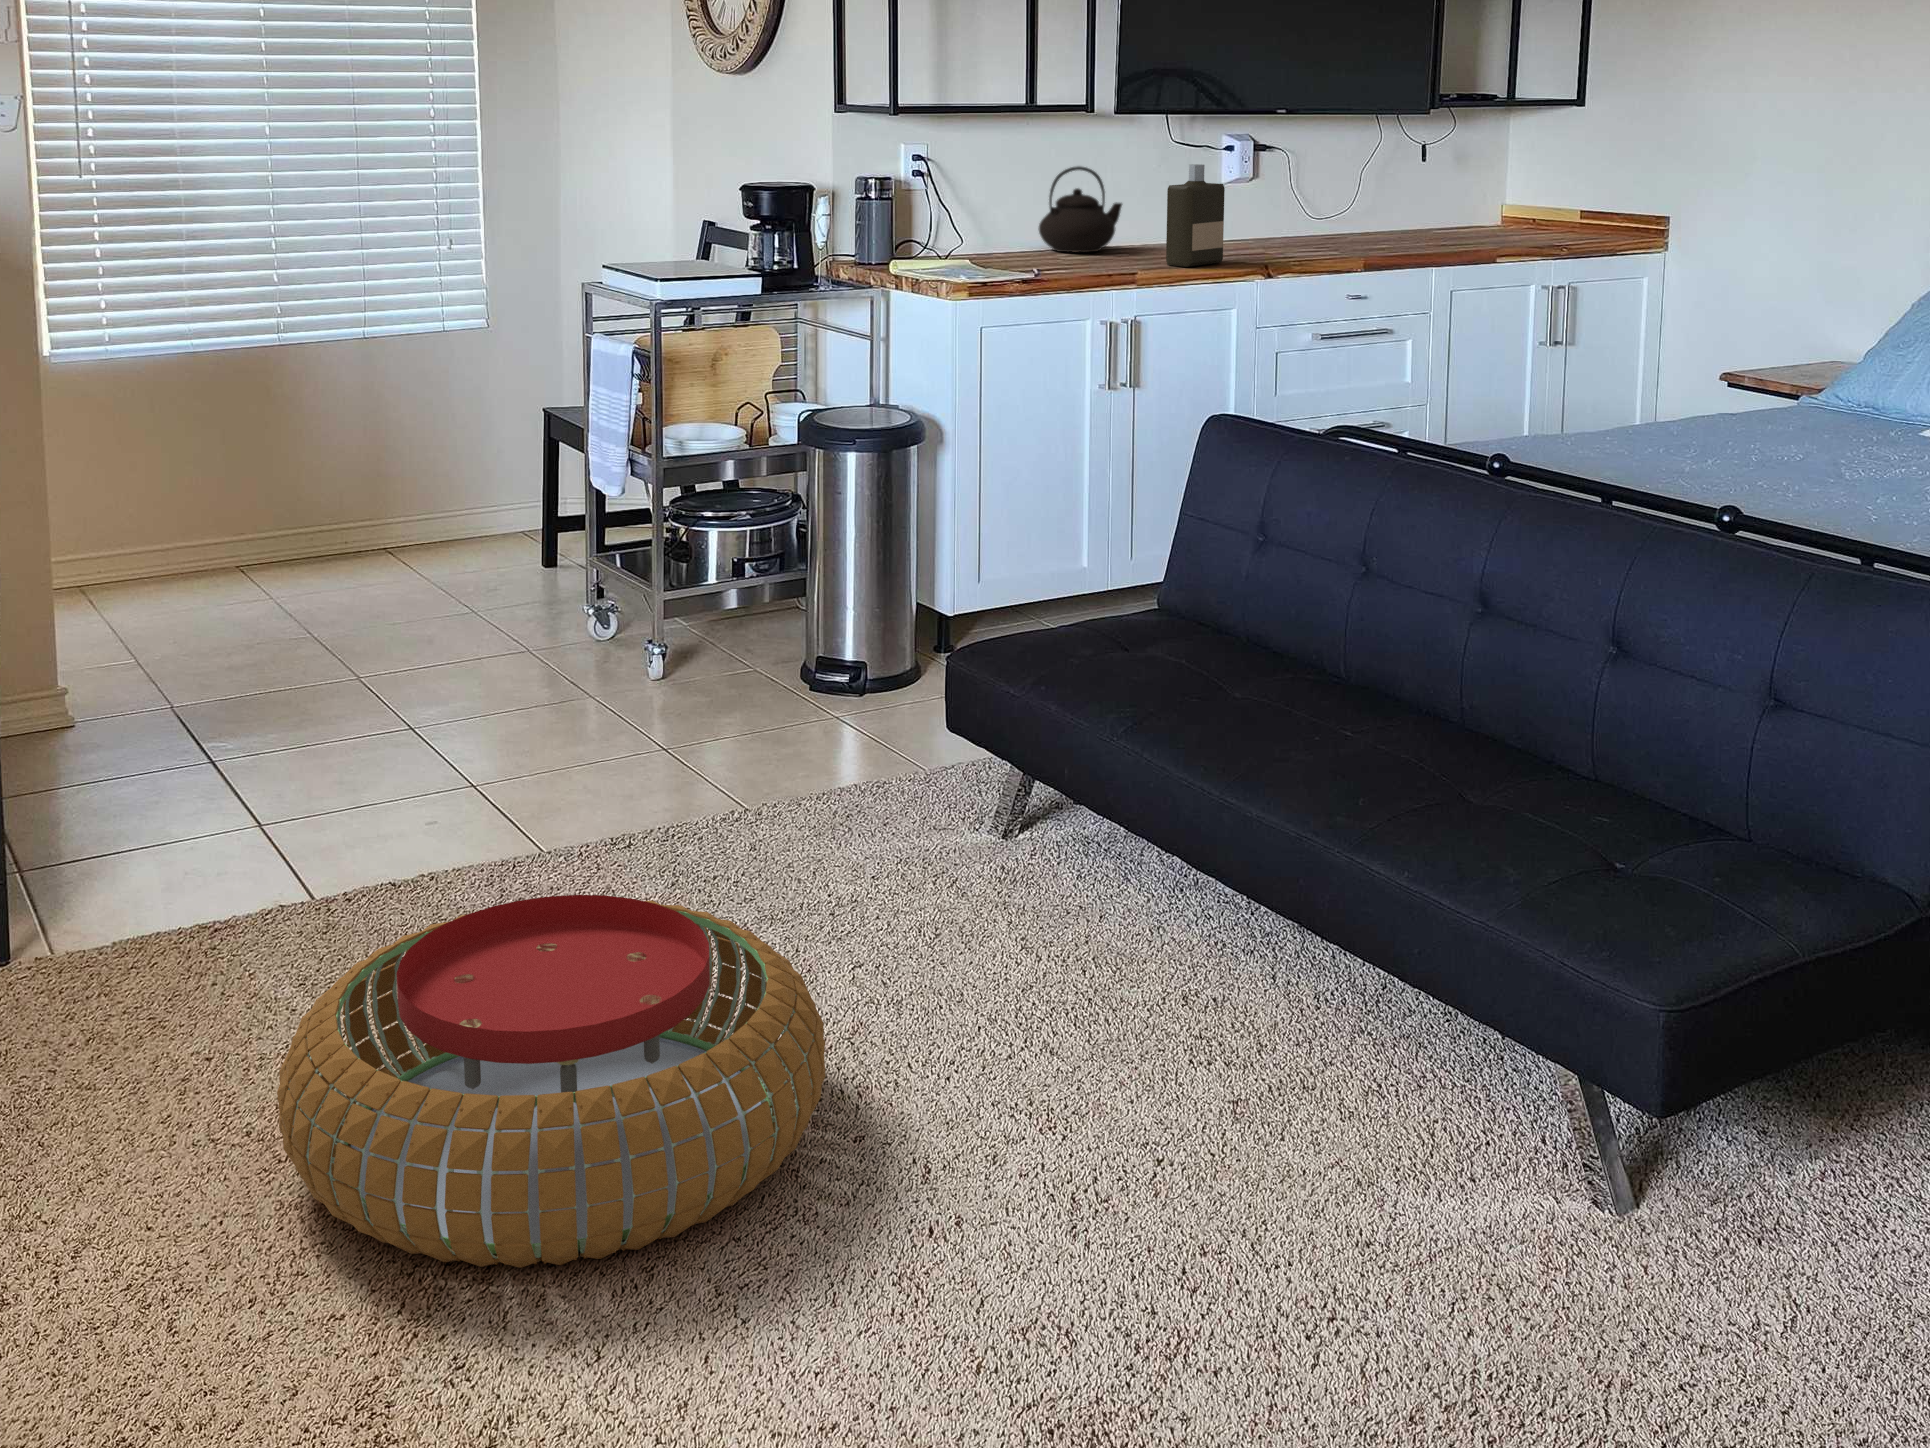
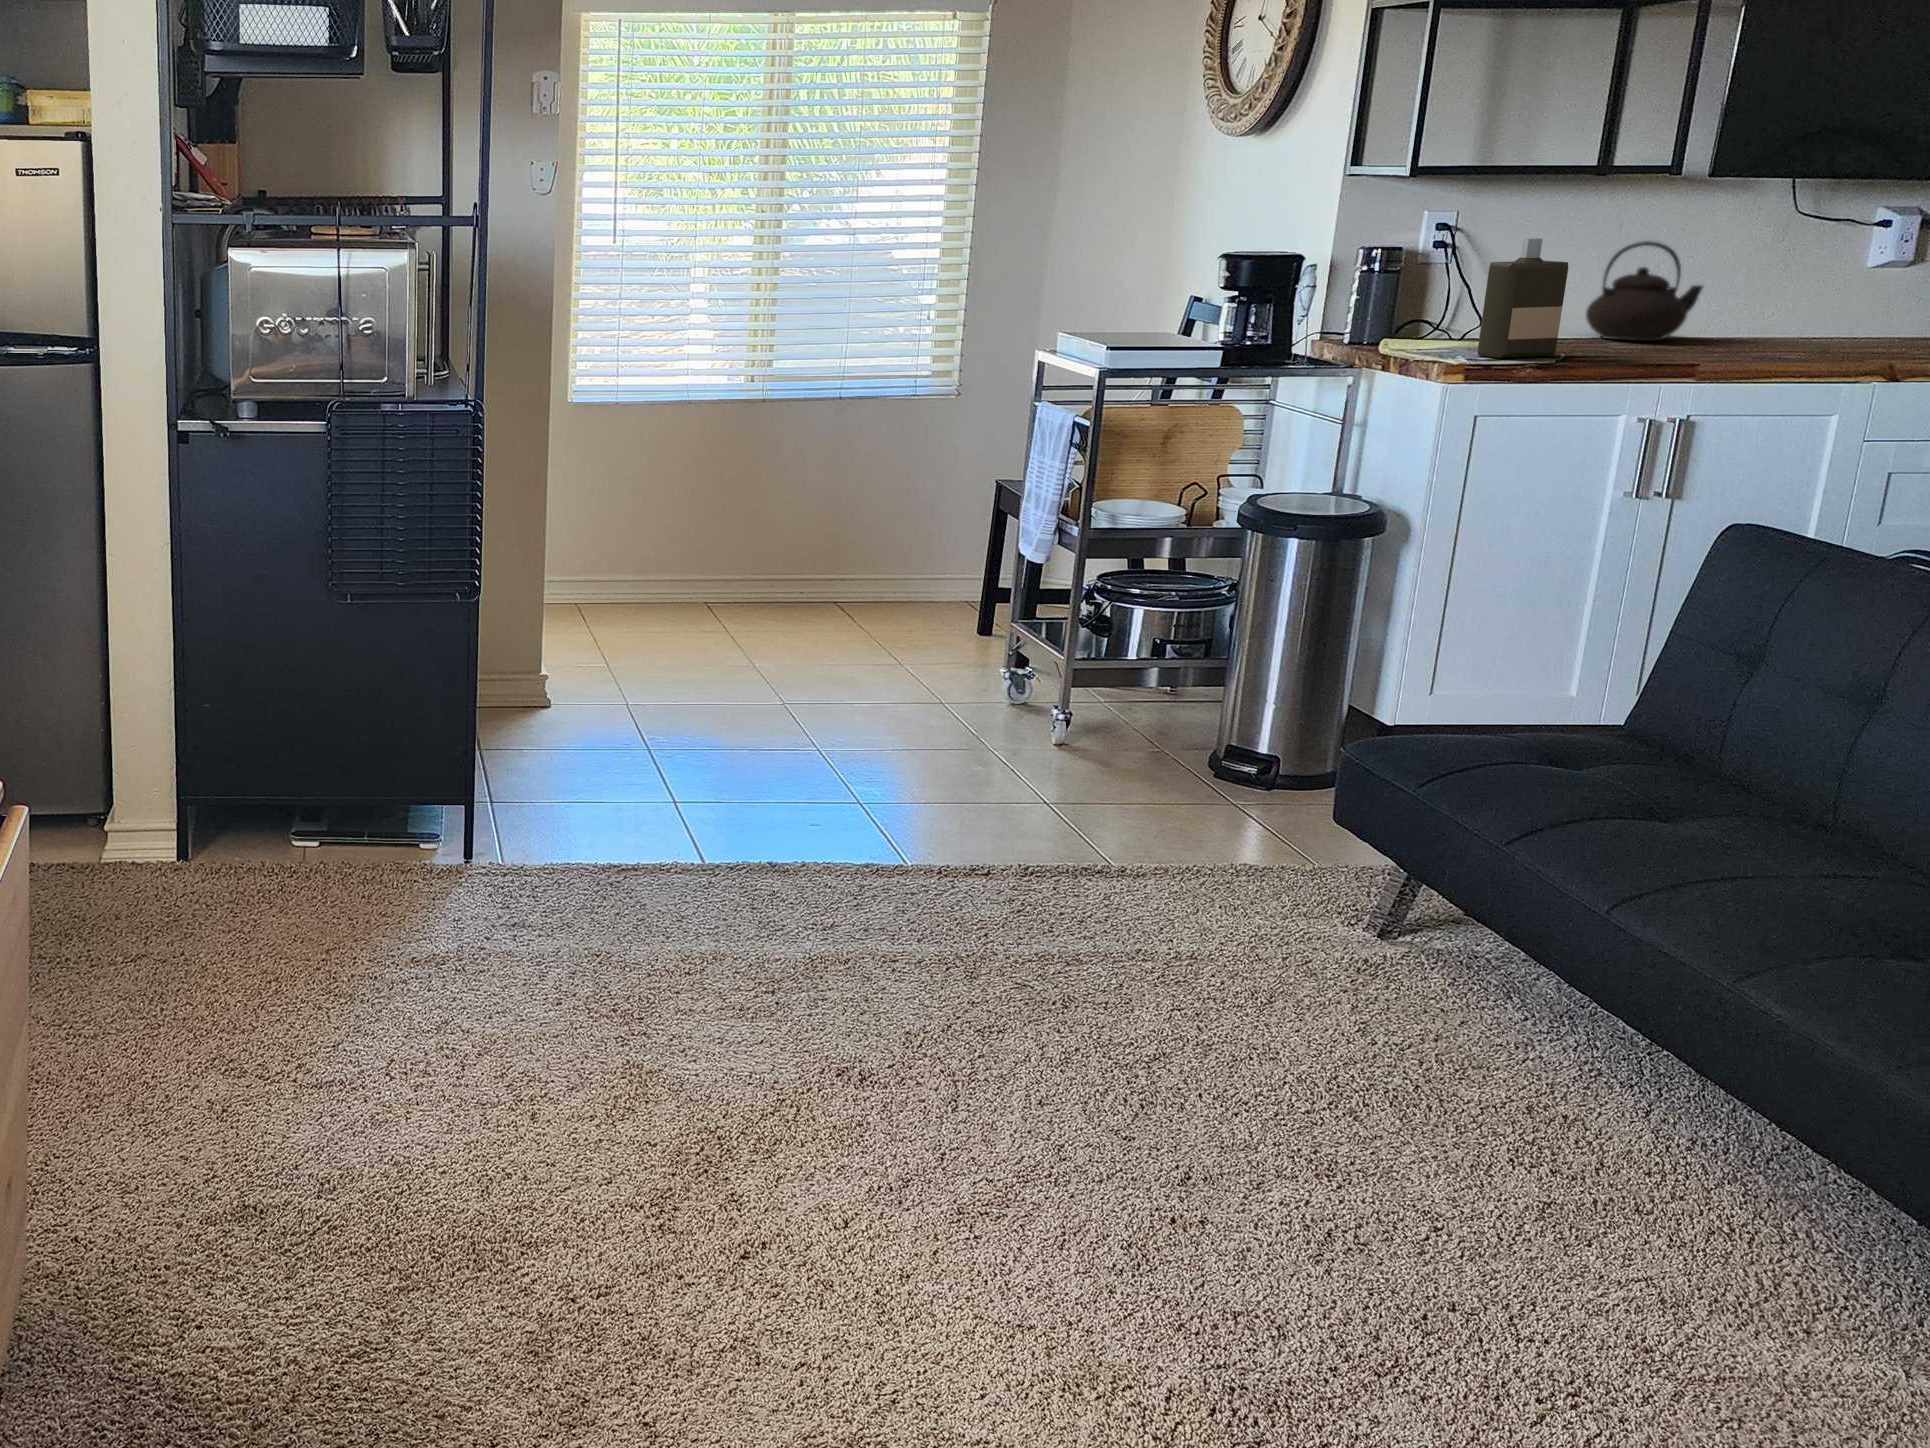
bottle: present [1166,164,1225,267] -> present [1478,238,1568,358]
pouf: present [277,895,826,1268] -> none [636,872,1116,1165]

